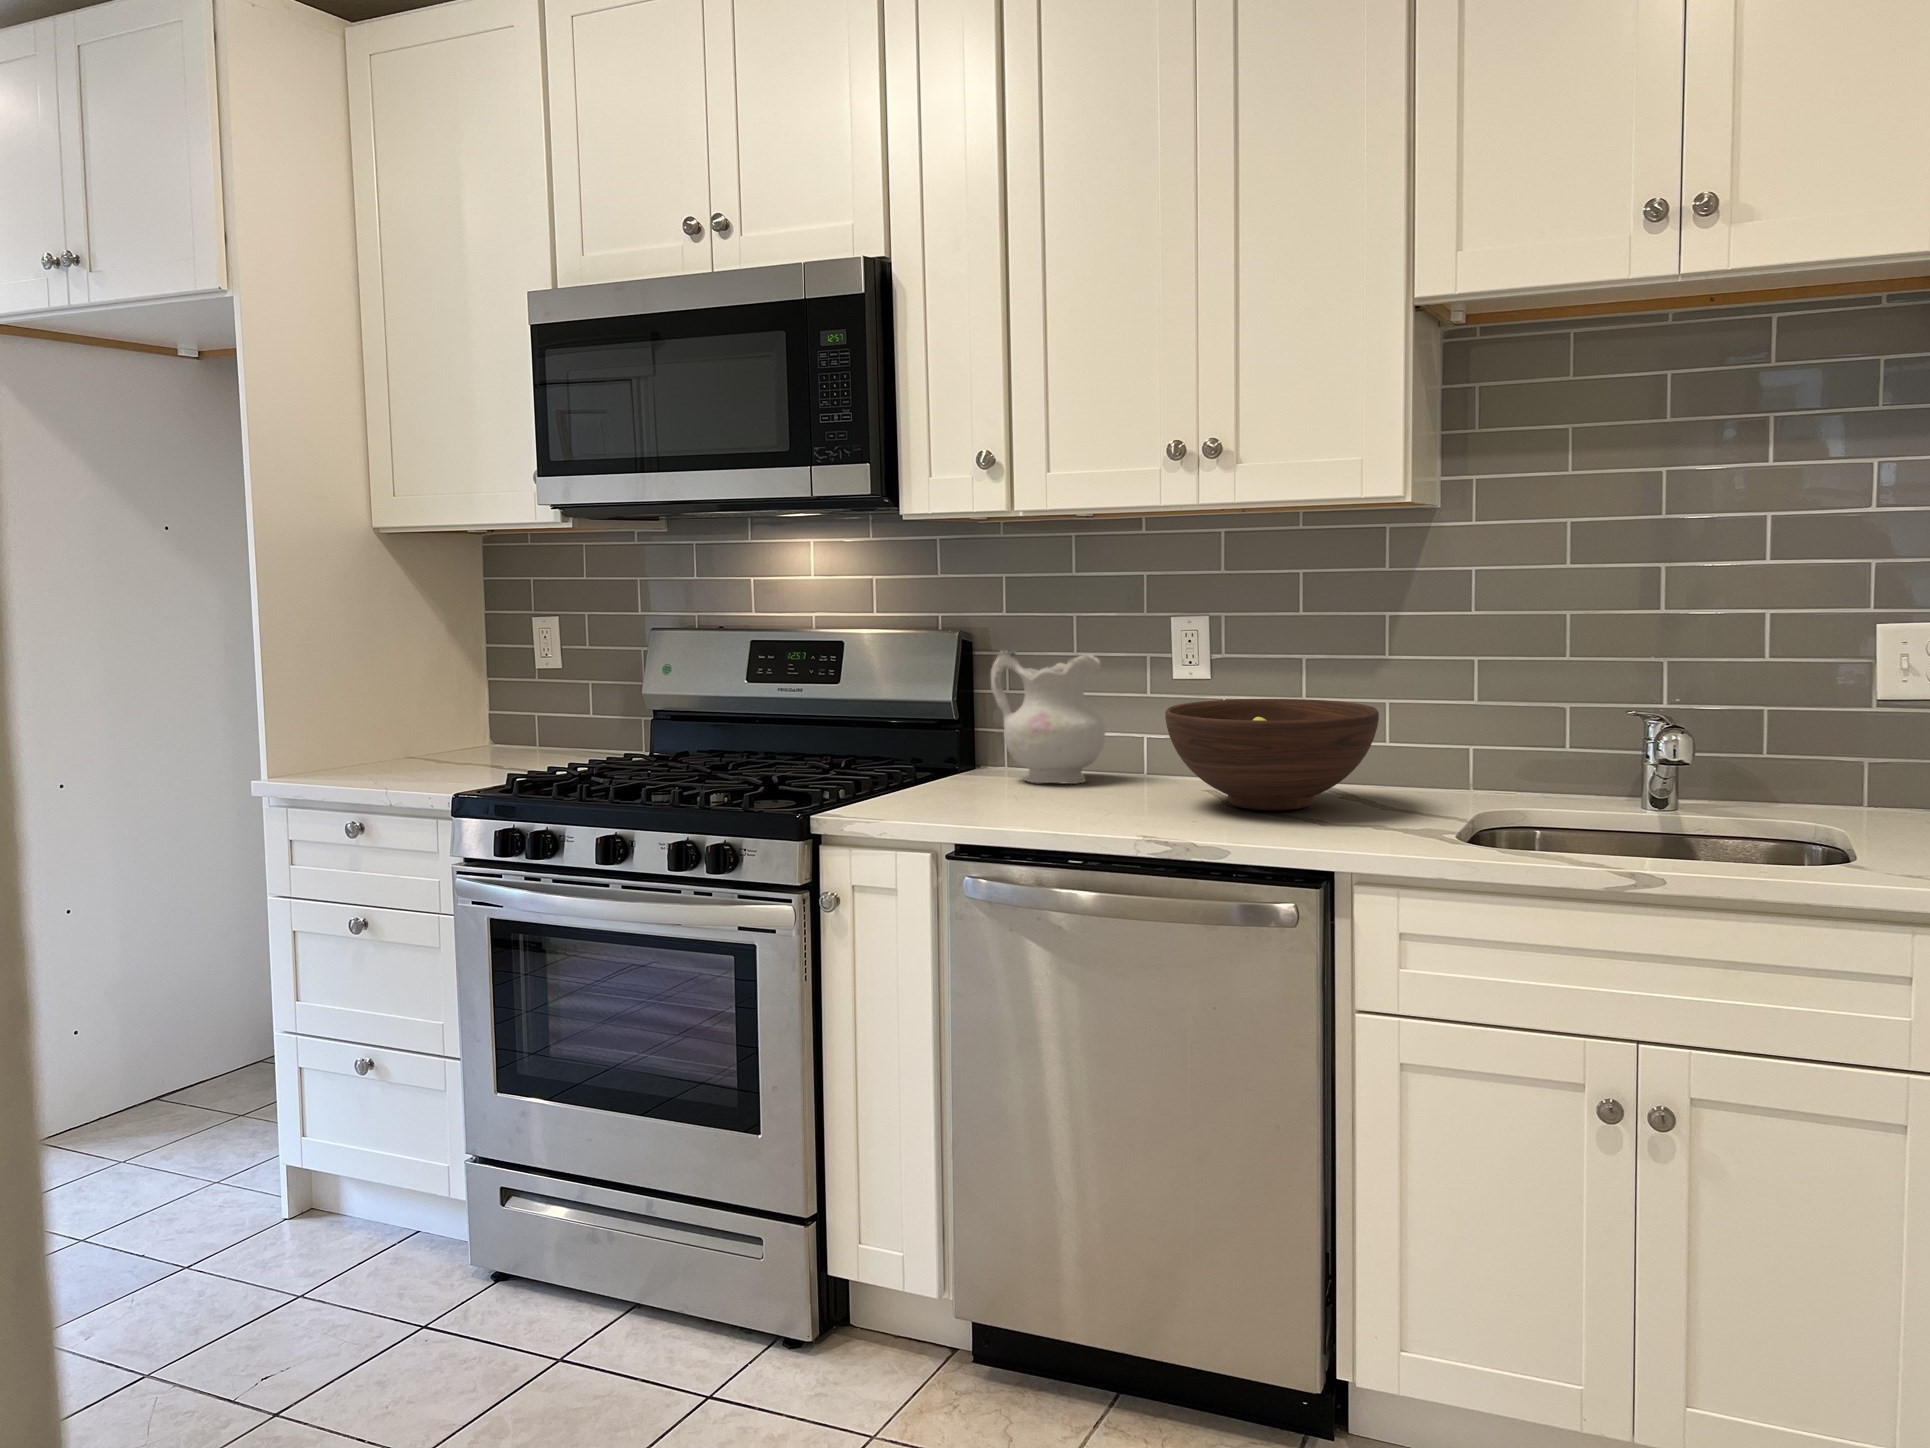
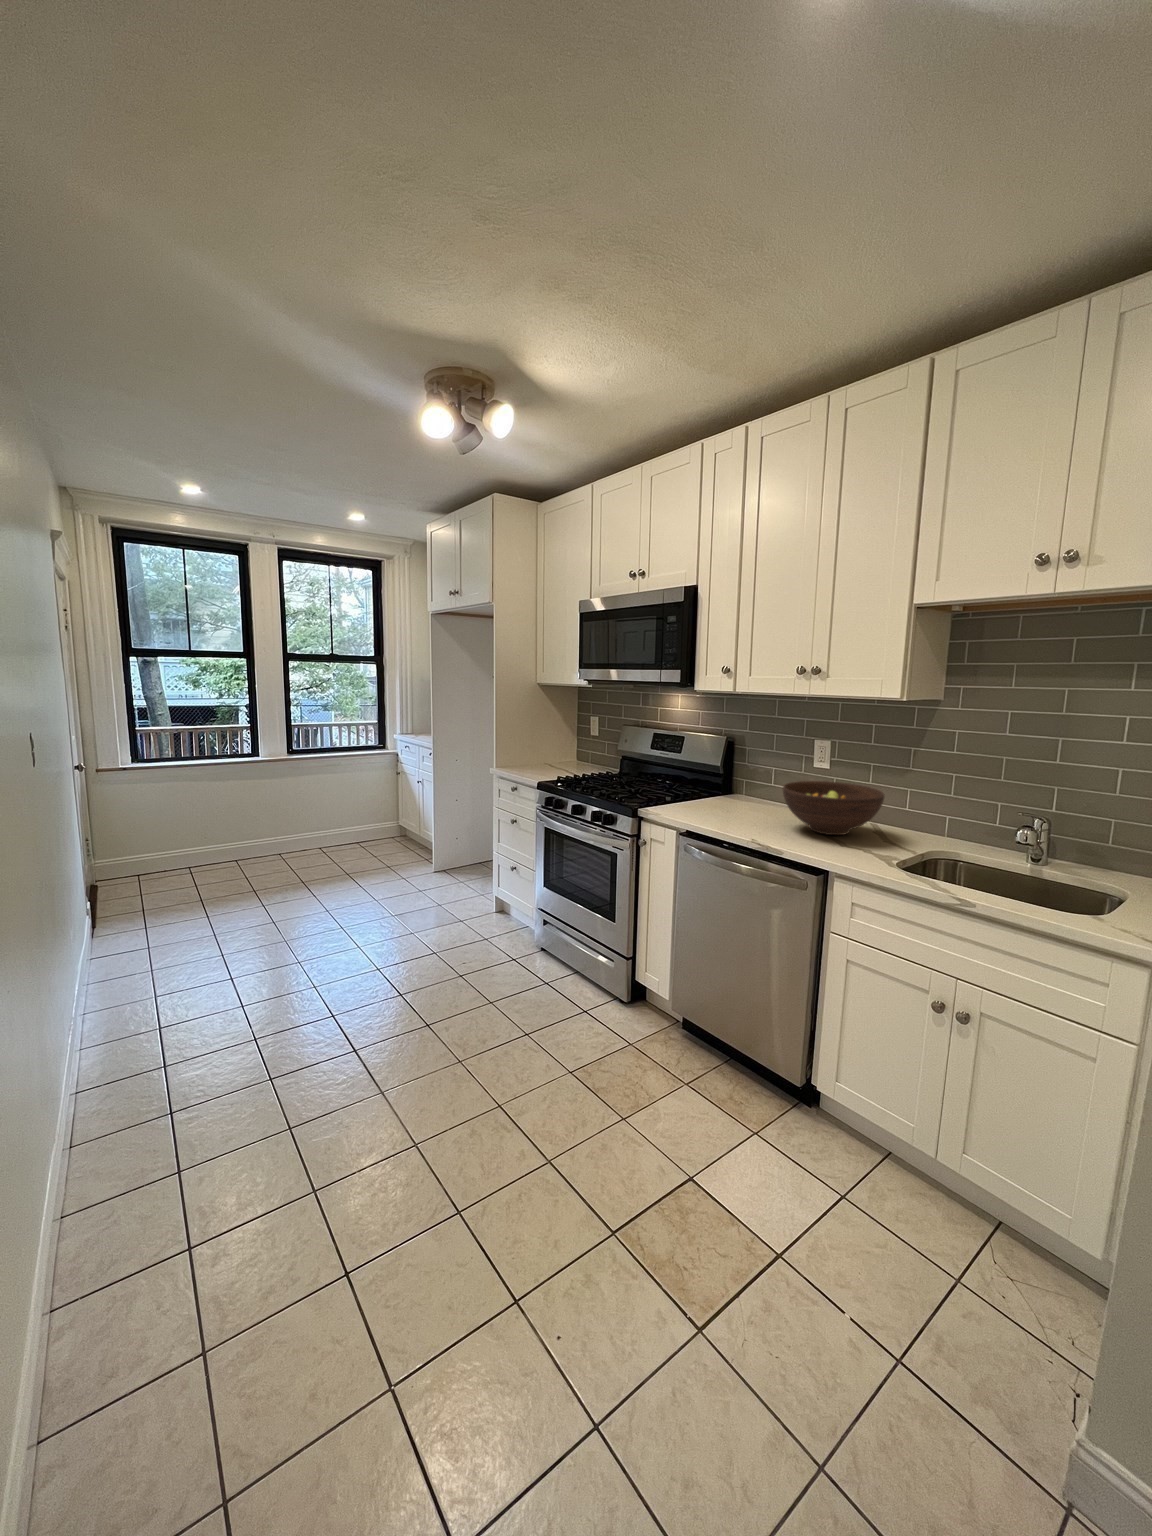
ceramic pitcher: present [991,650,1105,784] -> none [731,749,777,808]

